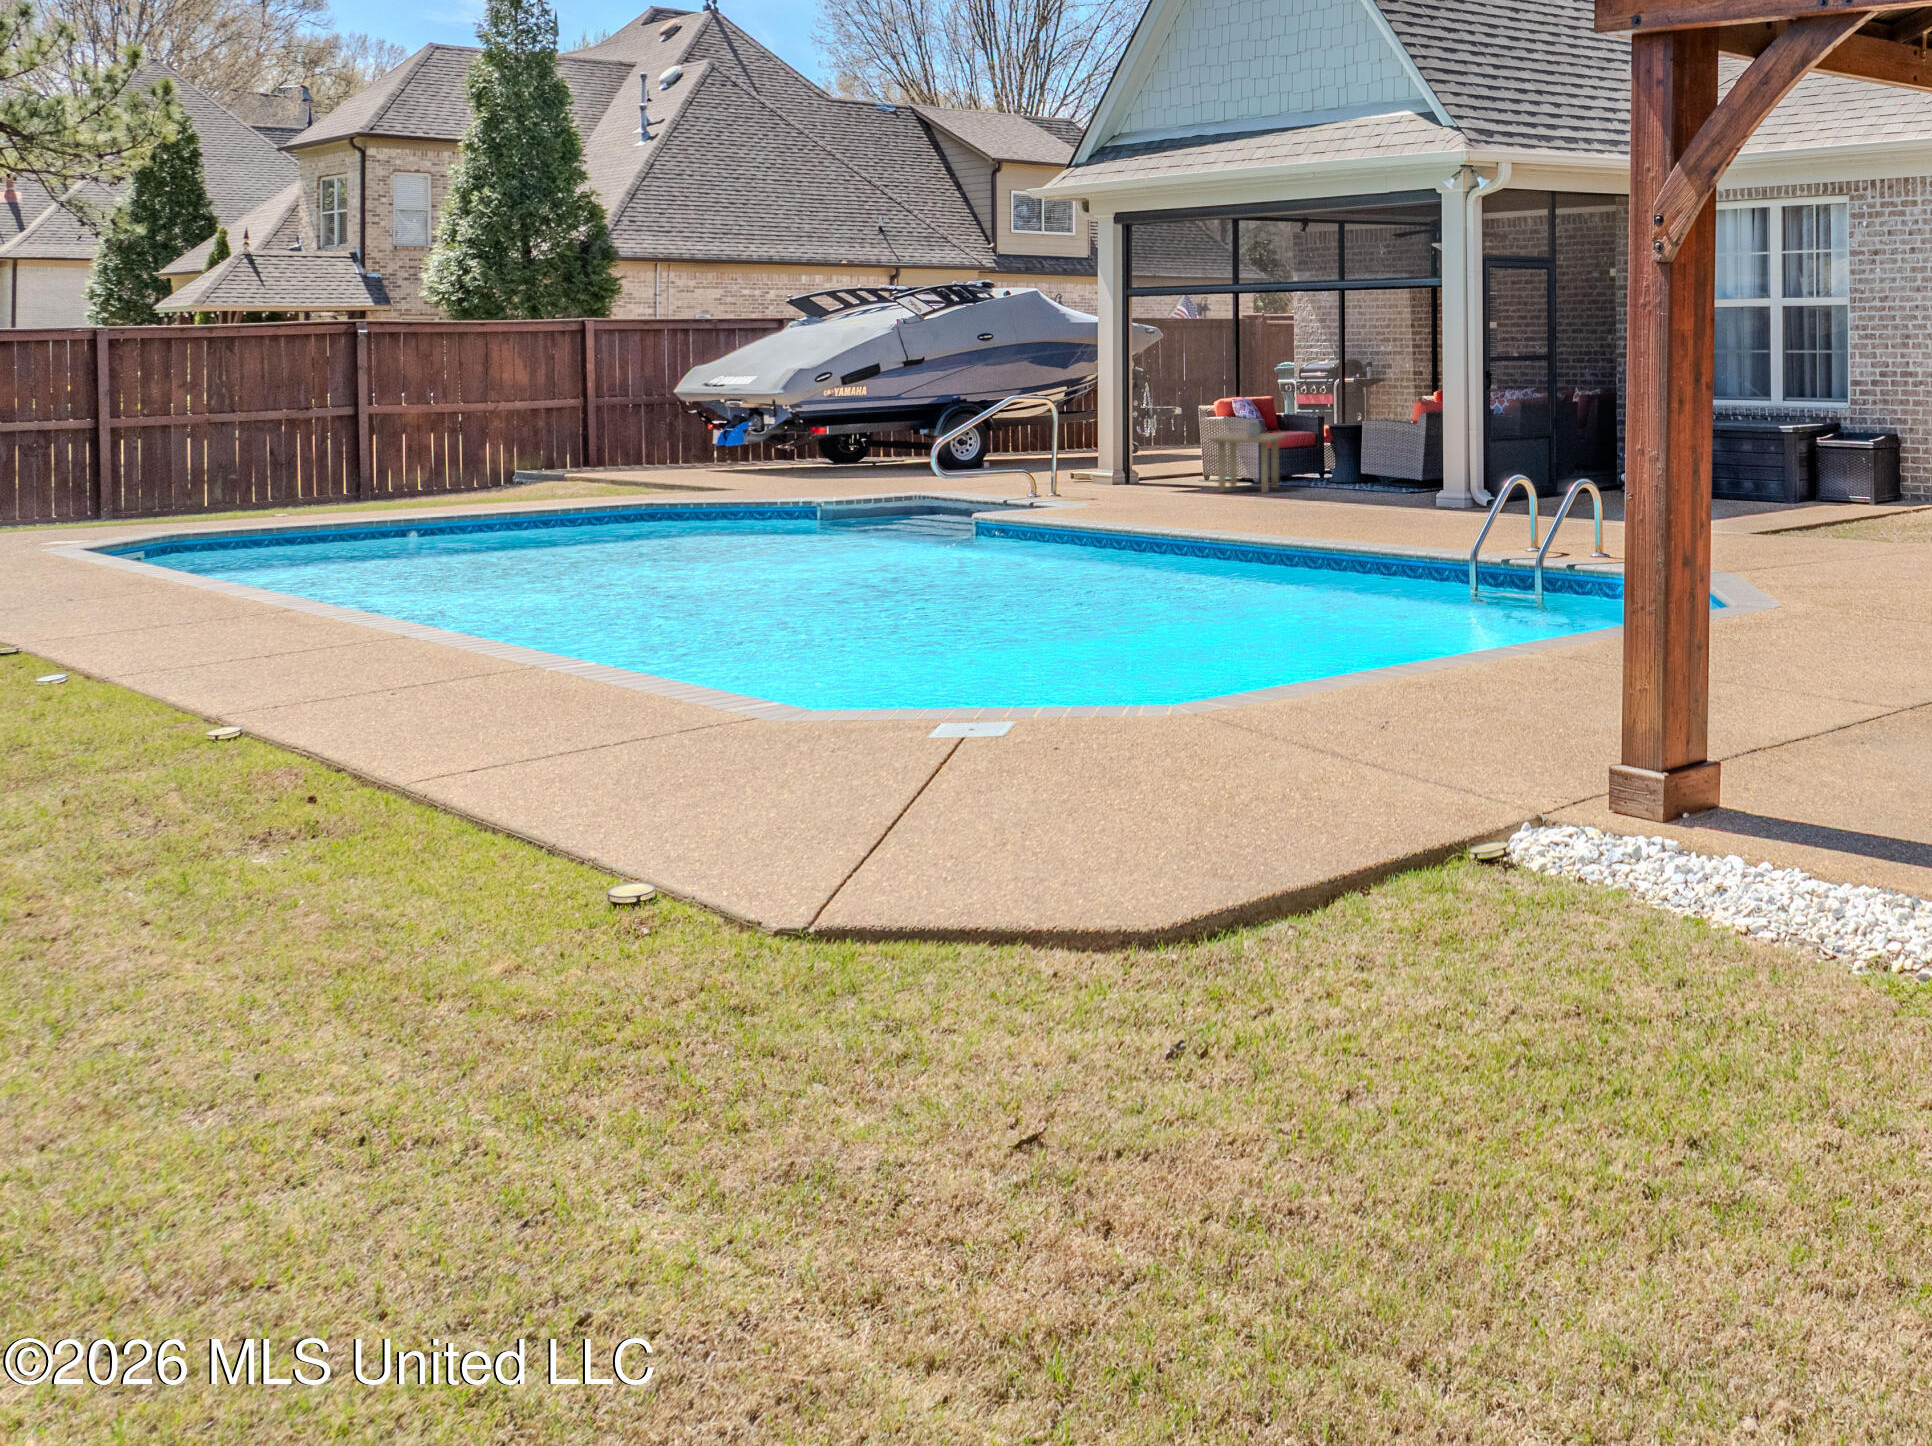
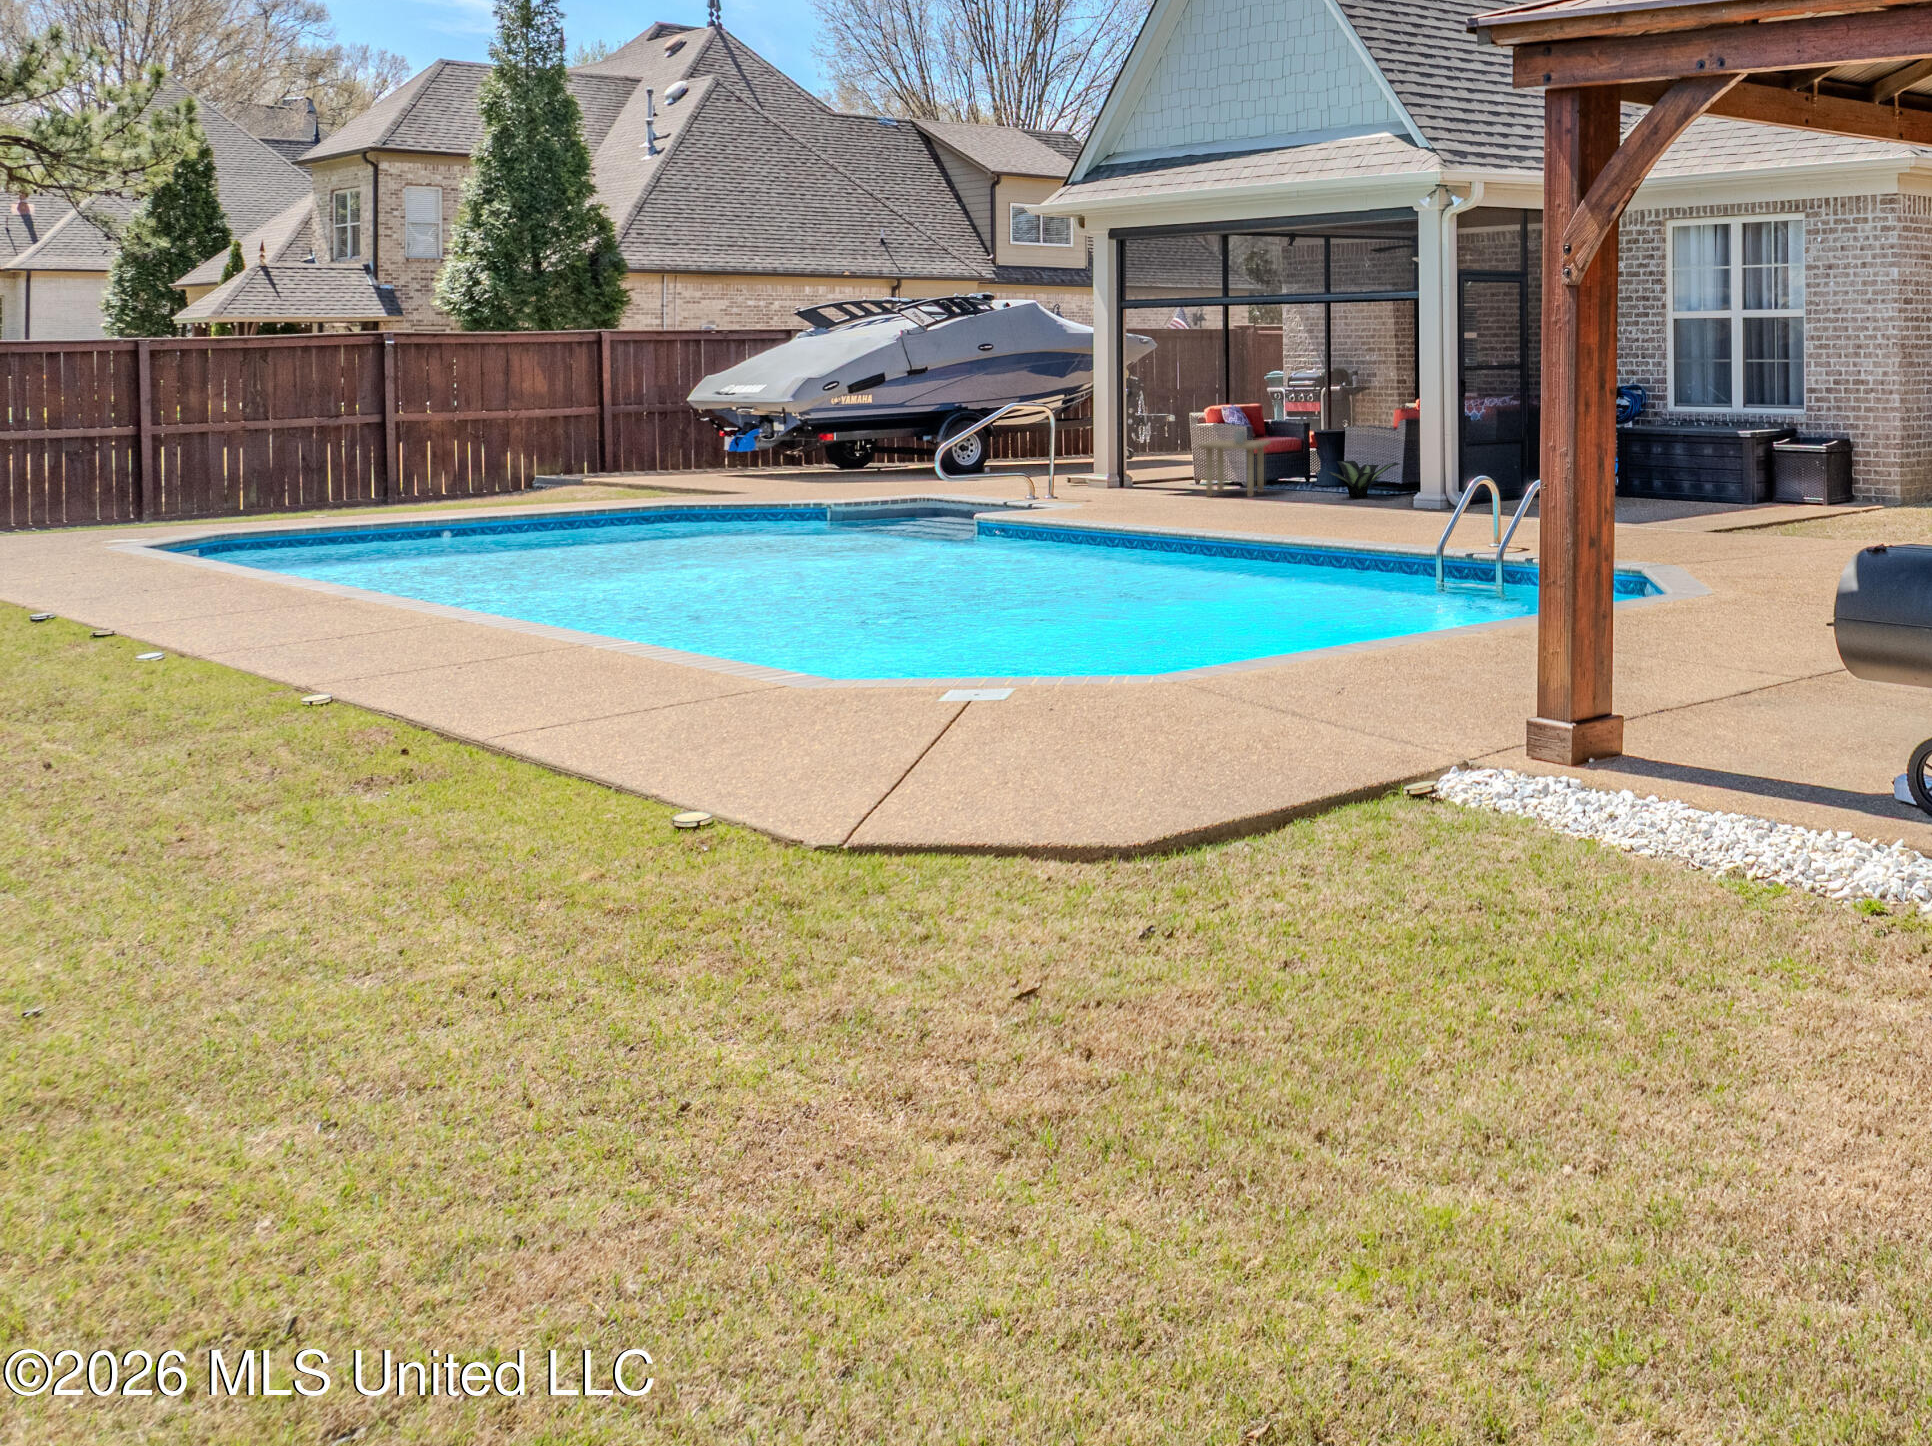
potted plant: none [1340,455,1422,495] -> present [1328,461,1399,498]

